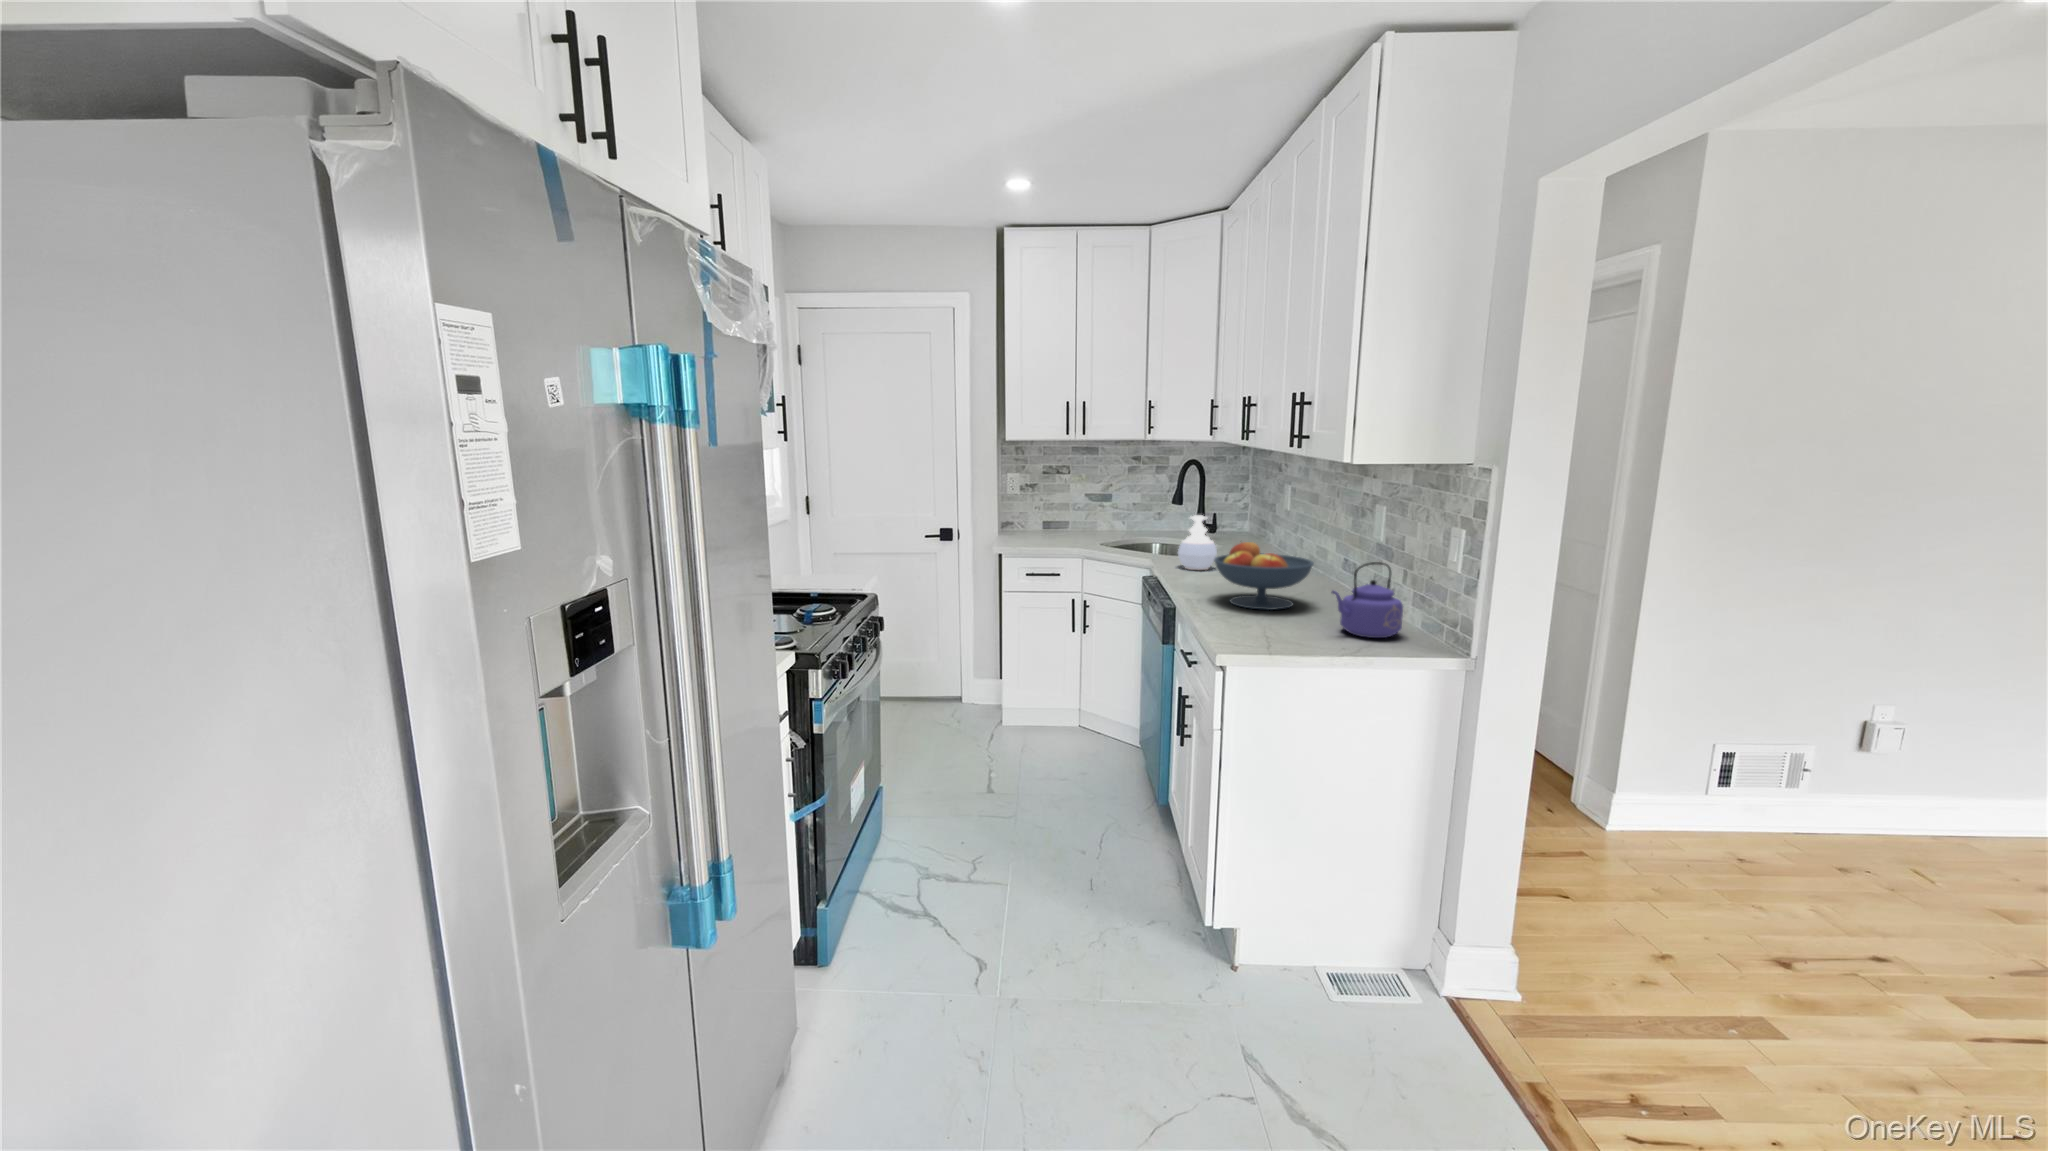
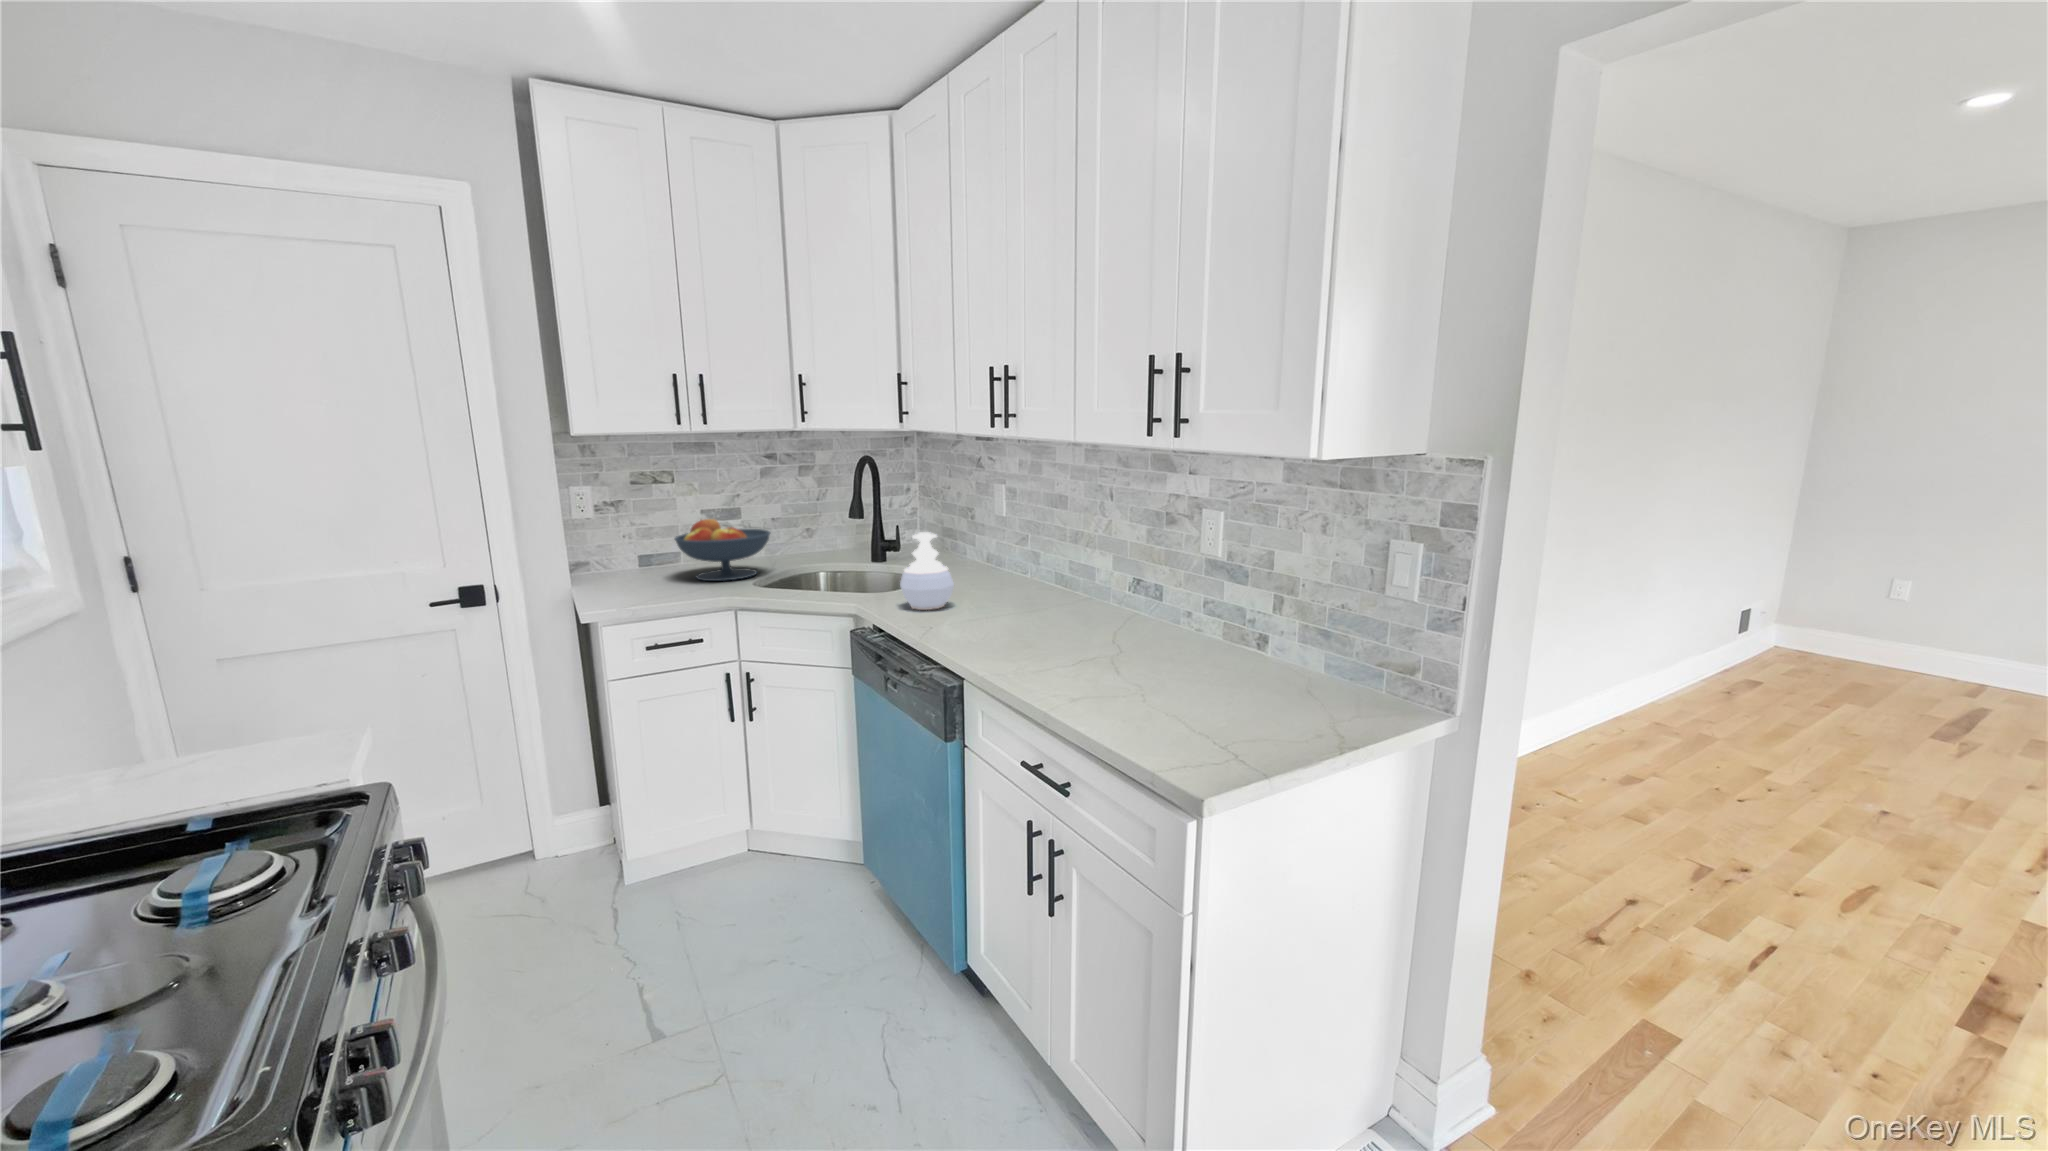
fruit bowl: present [1214,542,1314,610] -> present [675,519,770,581]
kettle: present [1331,562,1403,638] -> none [1222,583,1301,686]

